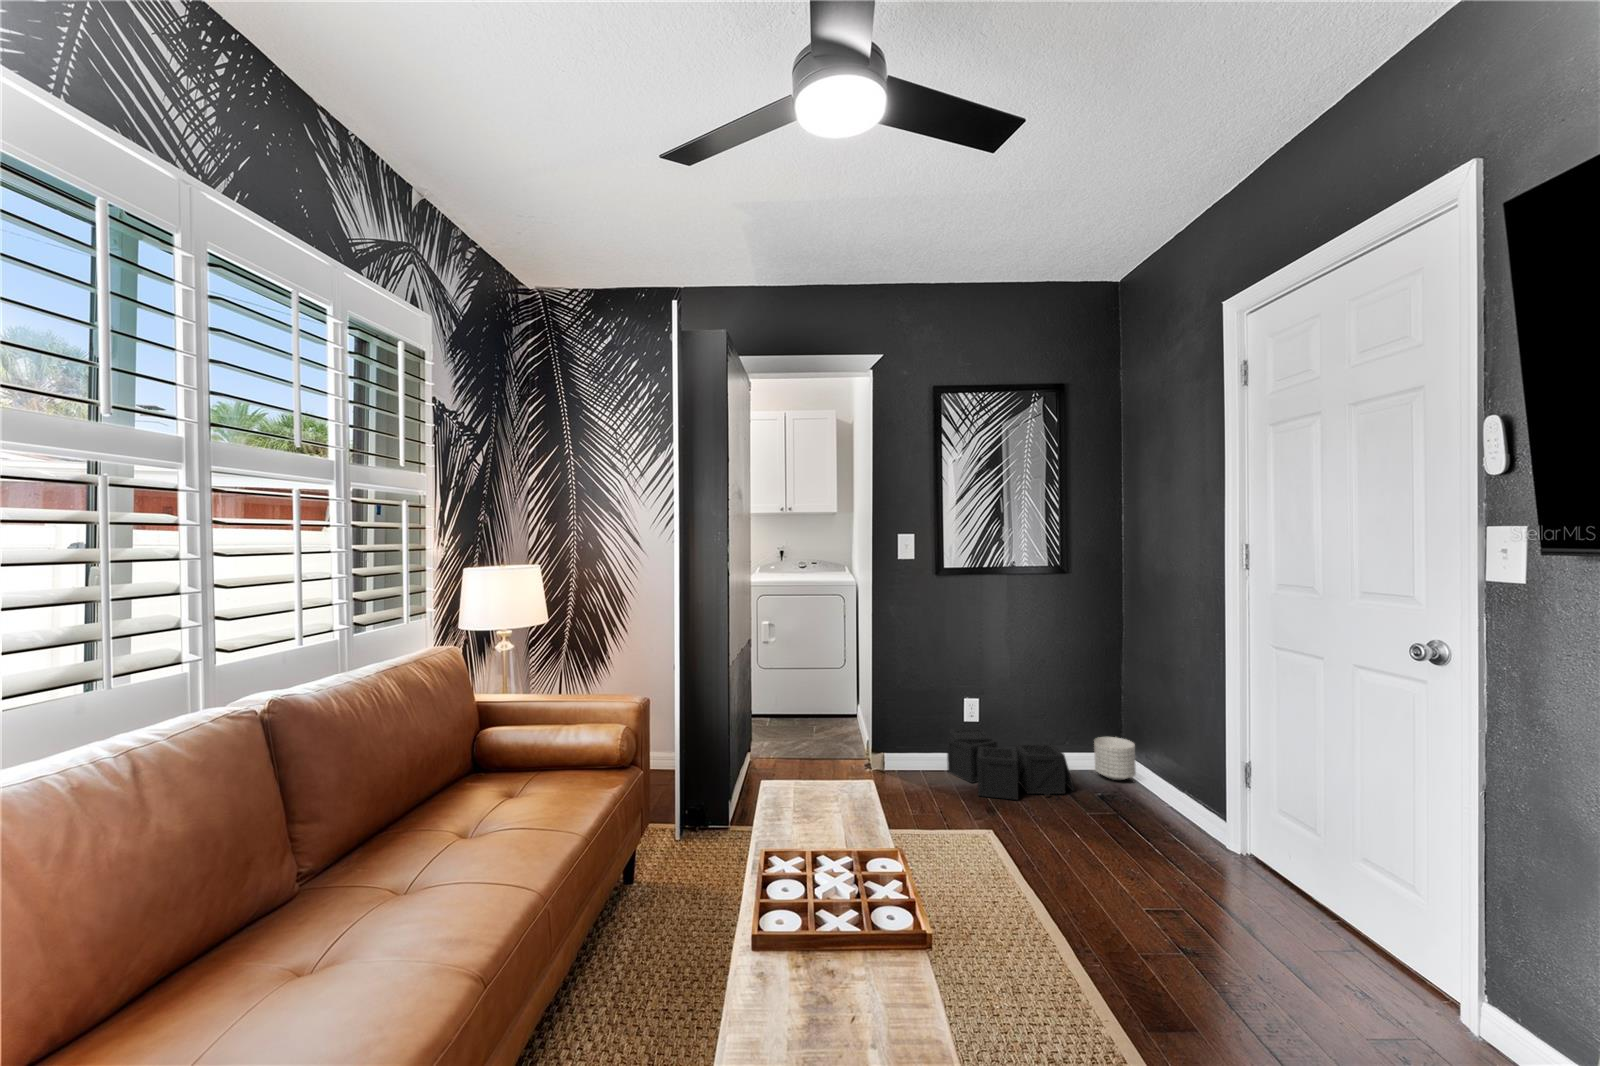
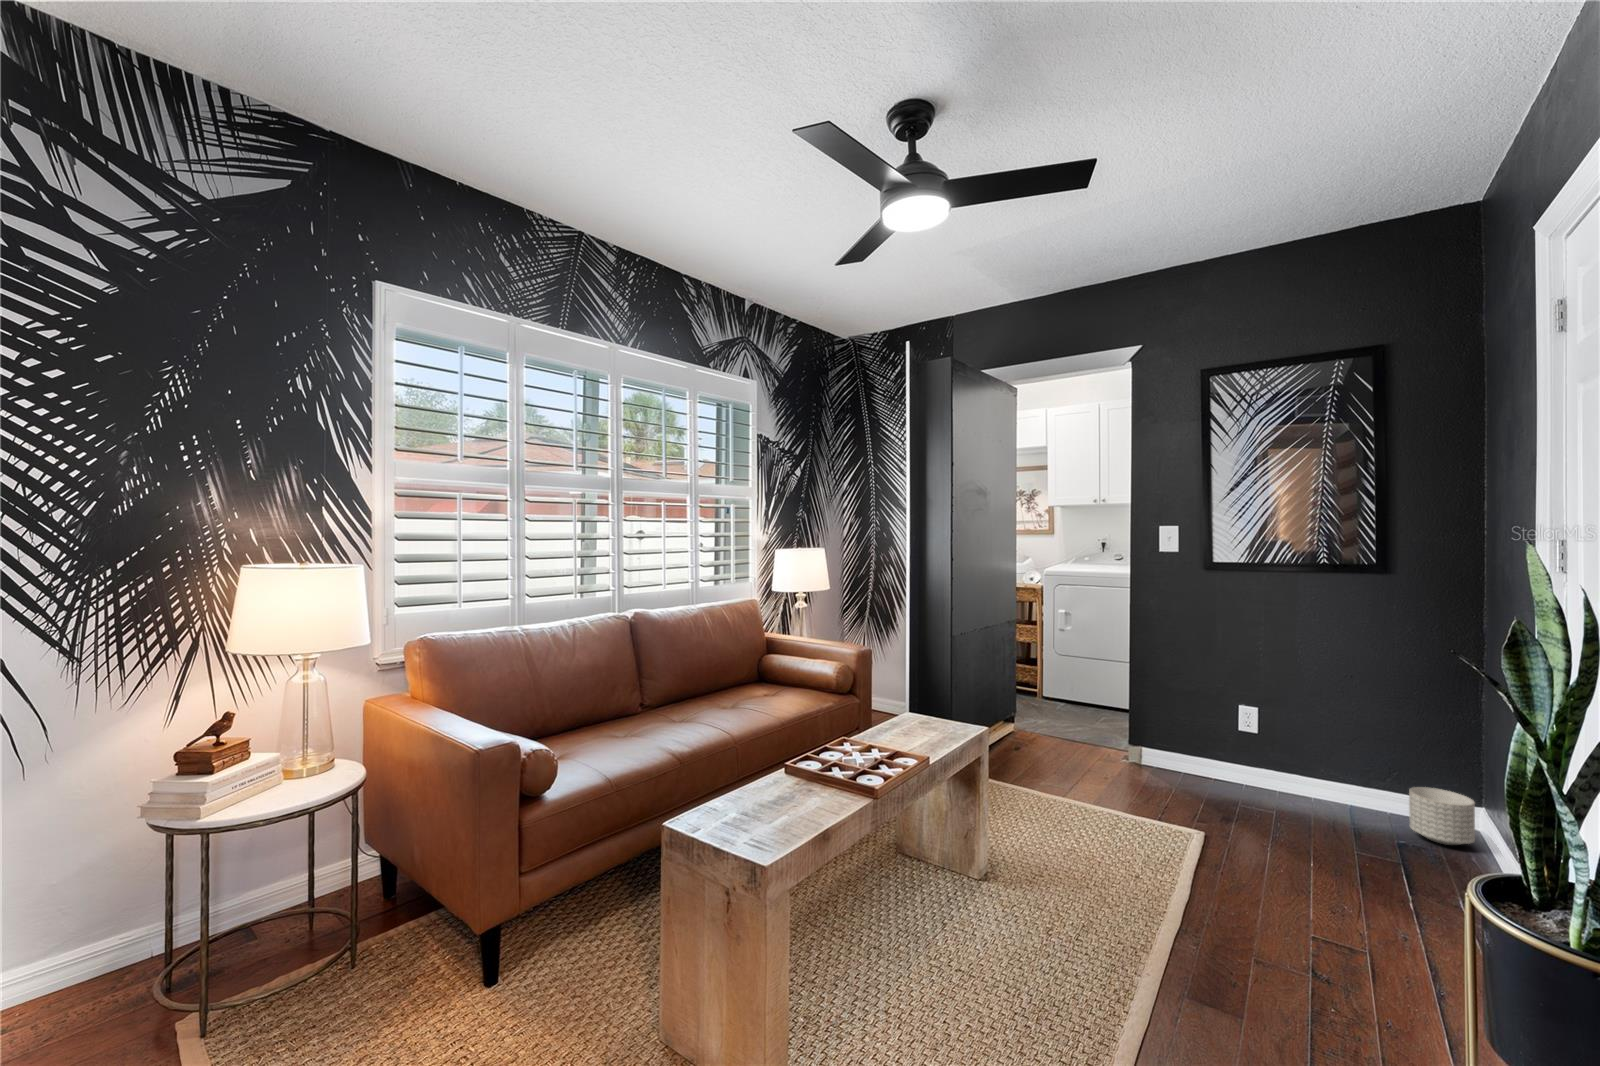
storage bin: present [947,729,1074,800] -> none [1201,741,1350,834]

